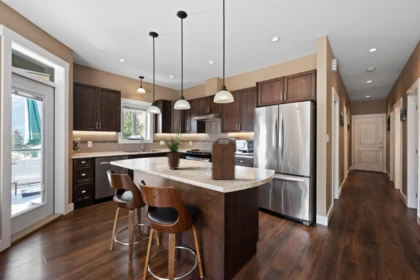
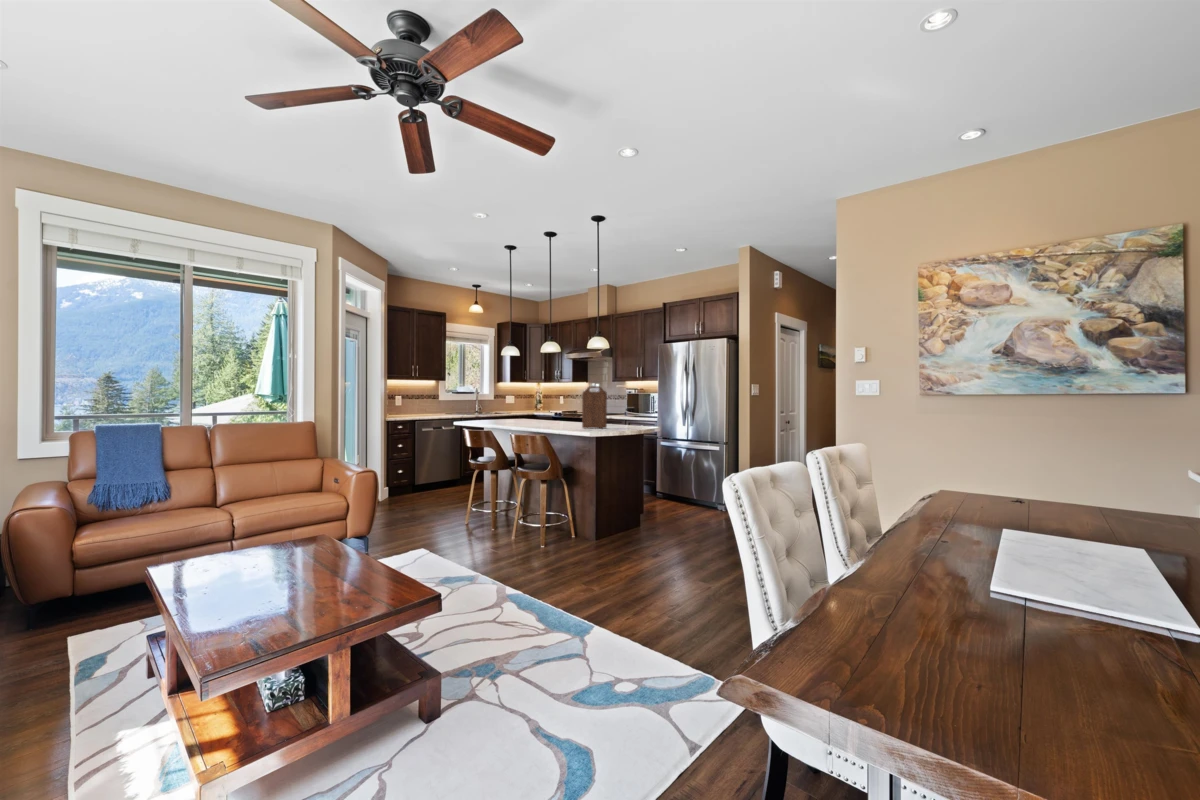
potted plant: present [165,137,180,169] -> none [525,382,558,425]

